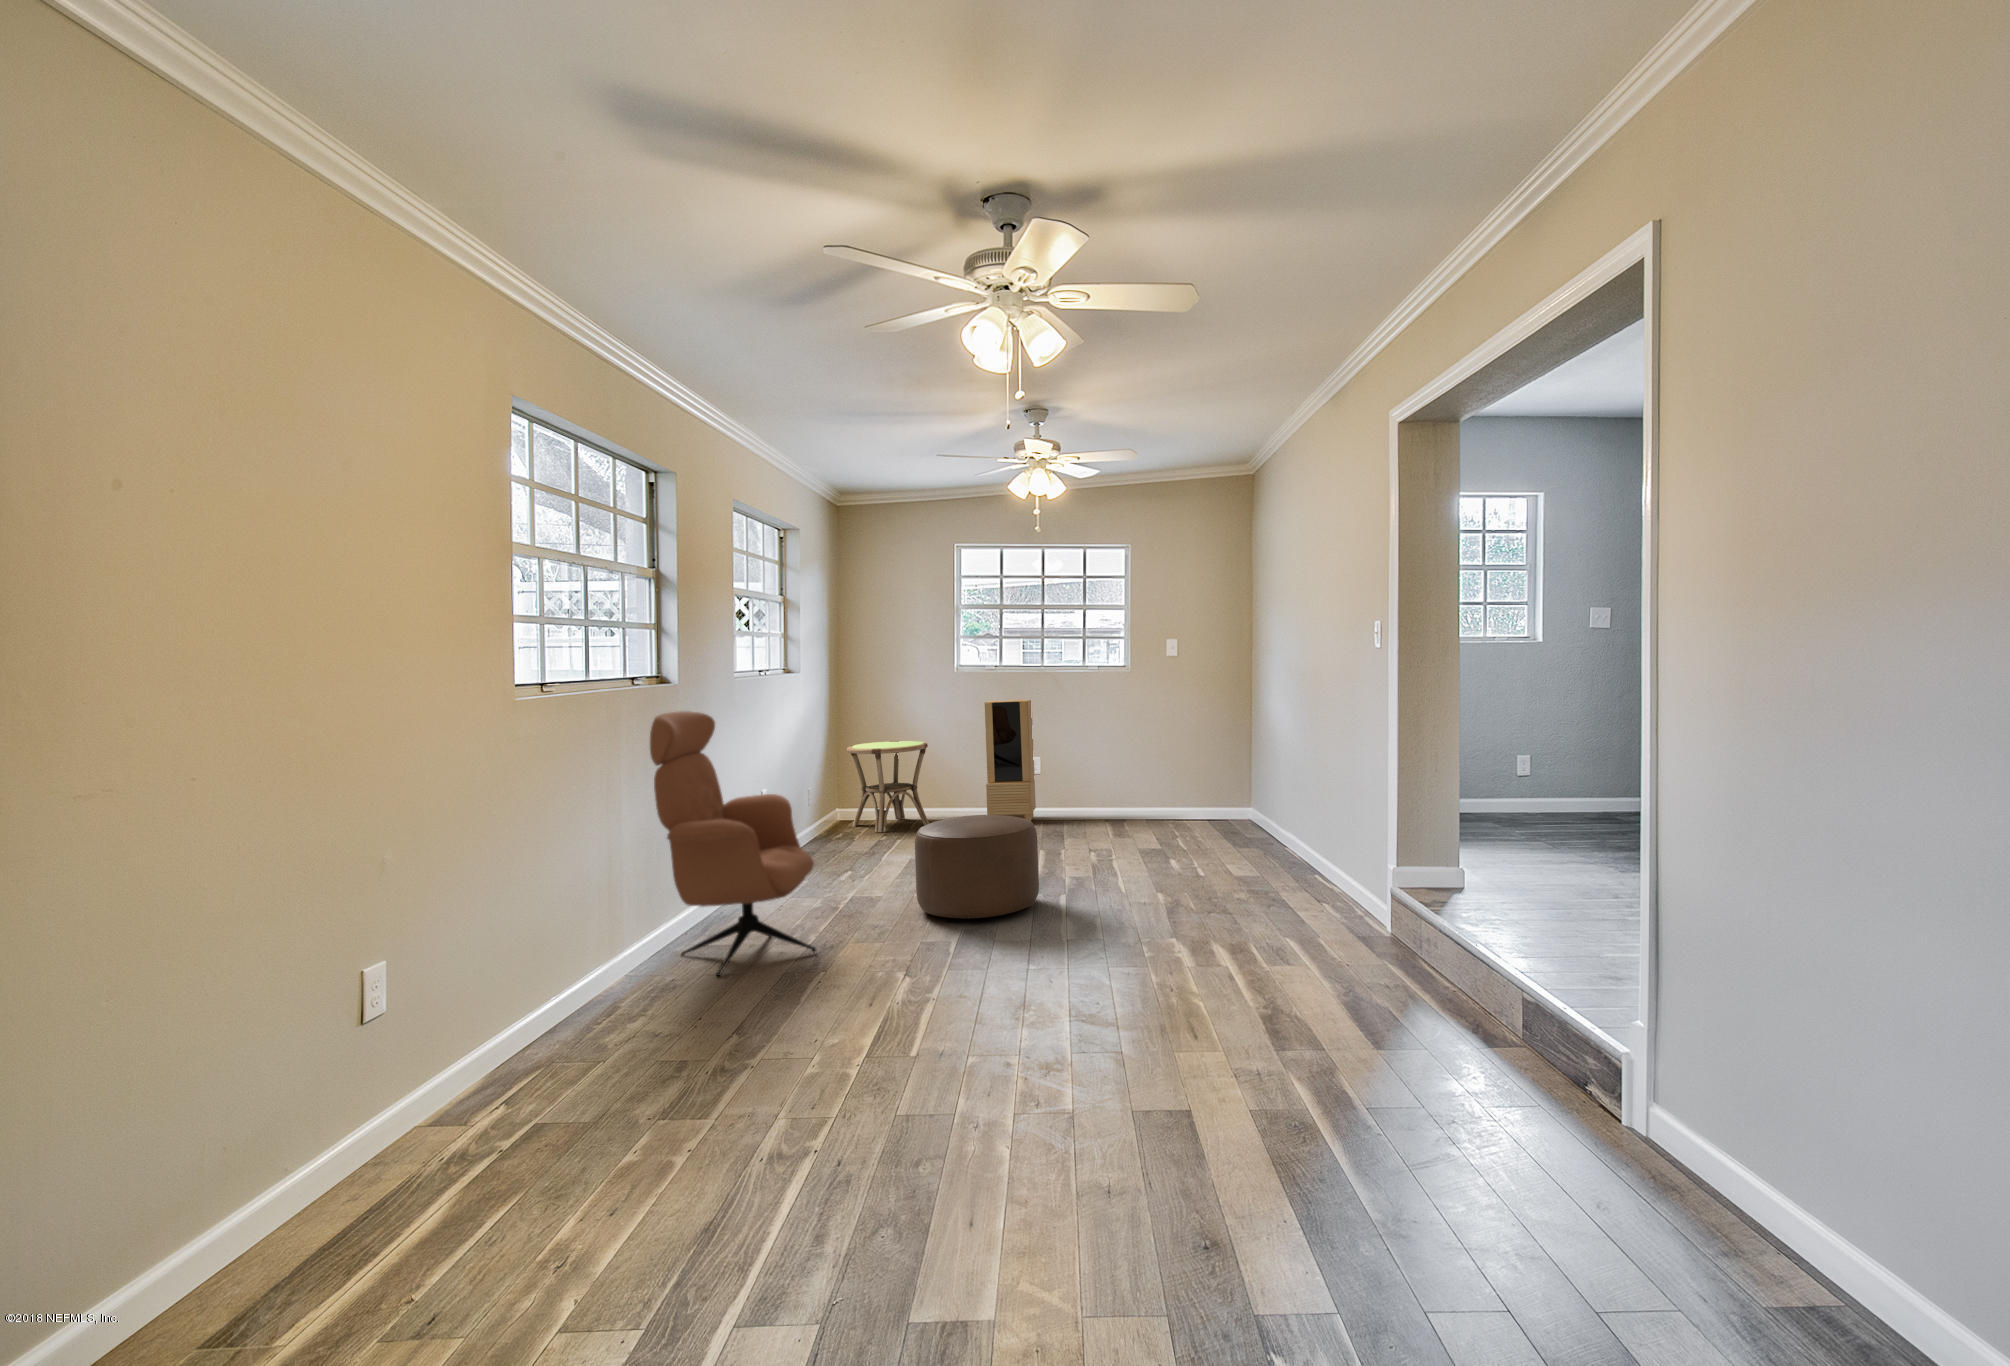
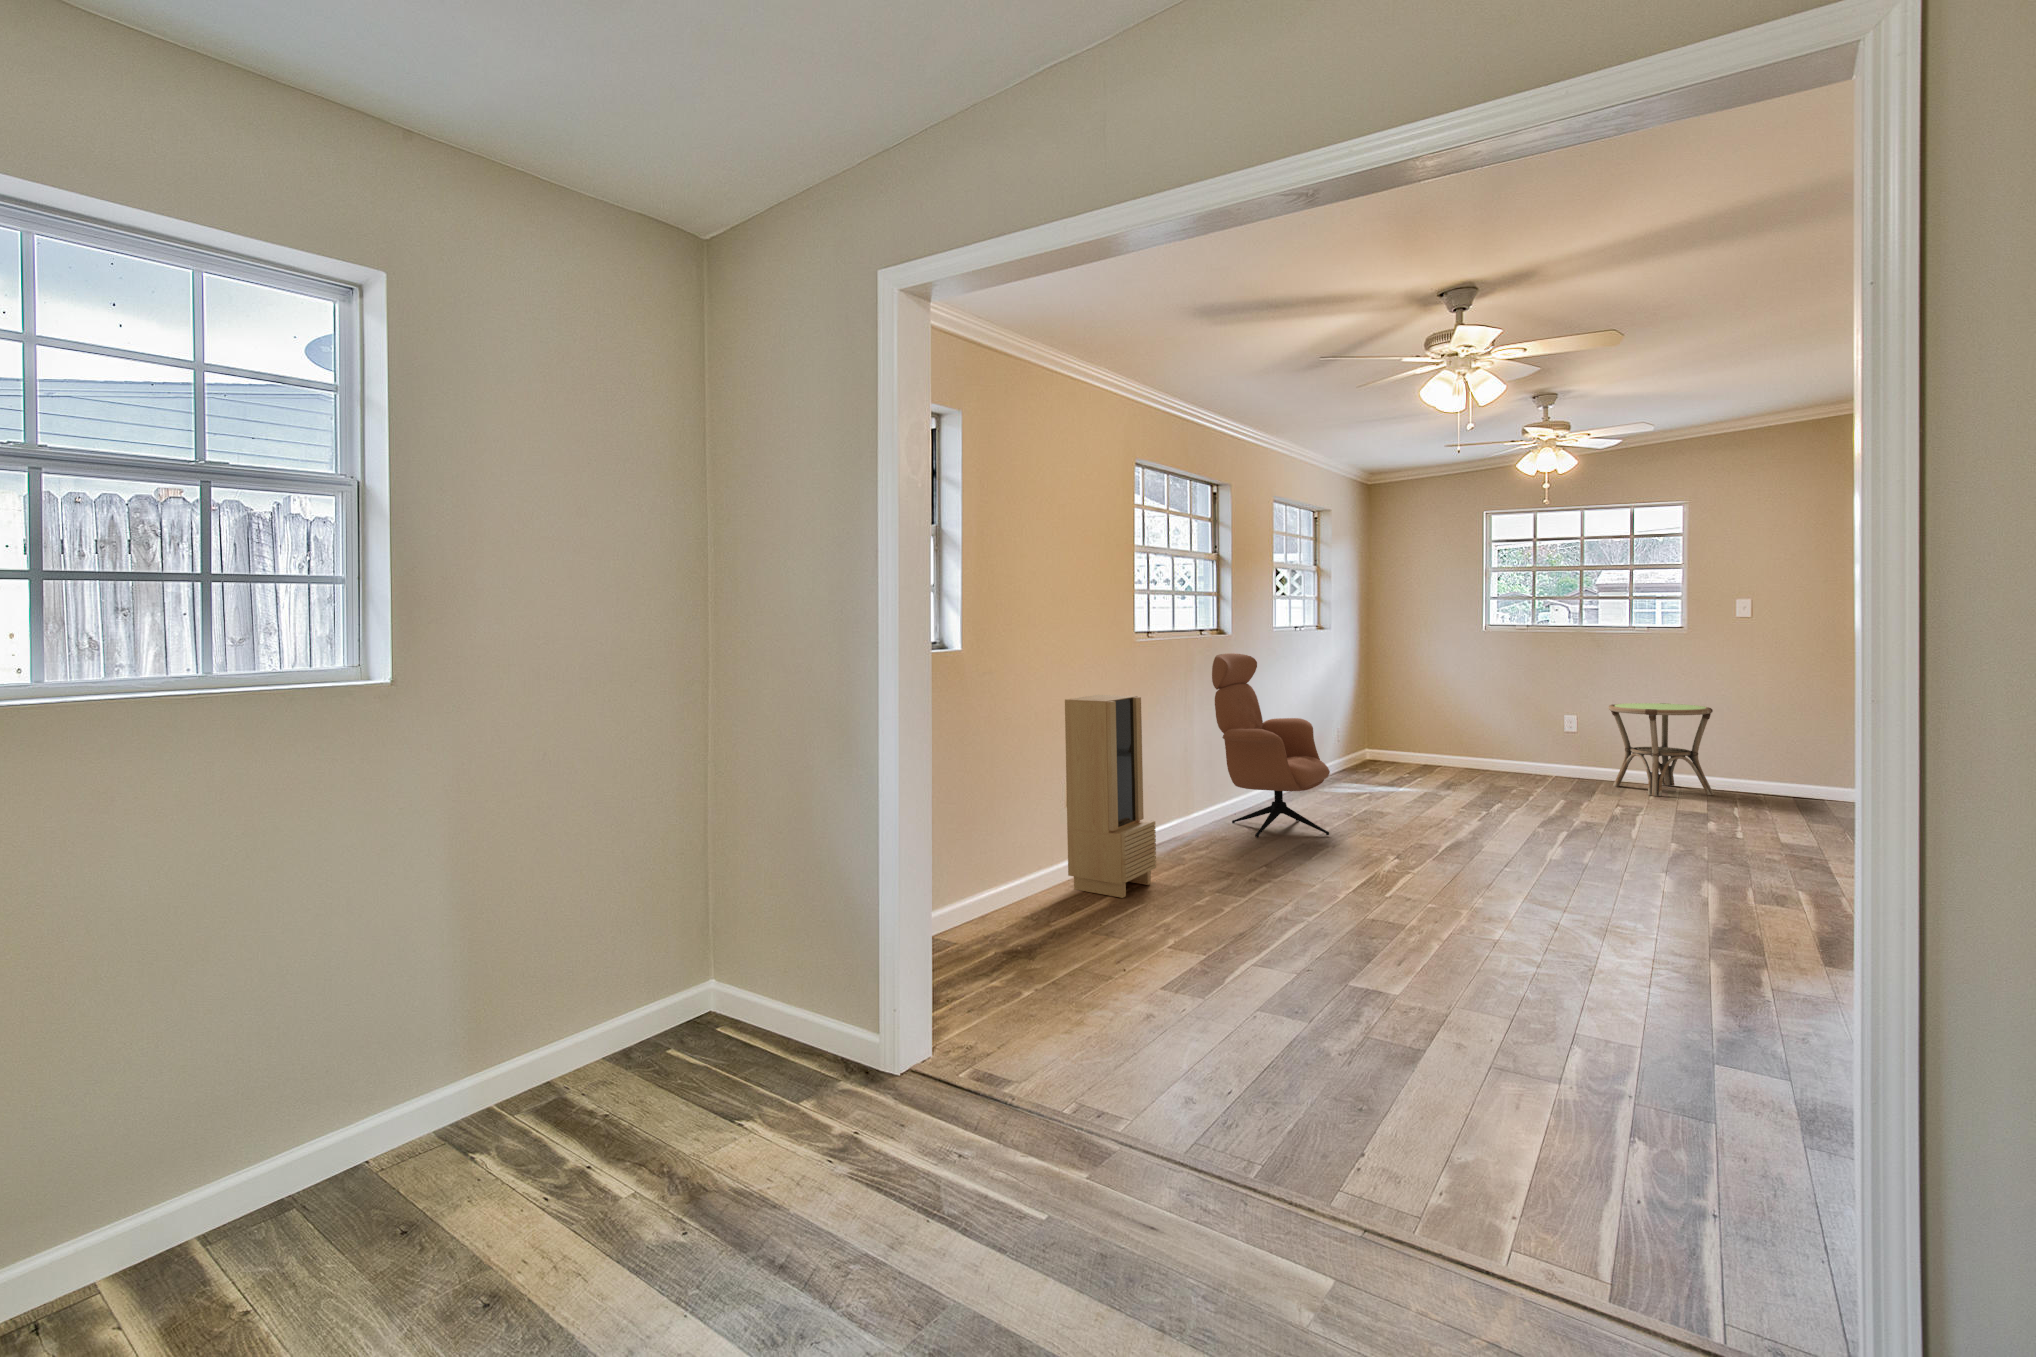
storage cabinet: present [984,700,1036,821] -> present [1065,695,1156,898]
side table: present [847,741,929,832] -> present [1608,703,1714,796]
ottoman: present [915,815,1039,919] -> none [1417,754,1537,836]

